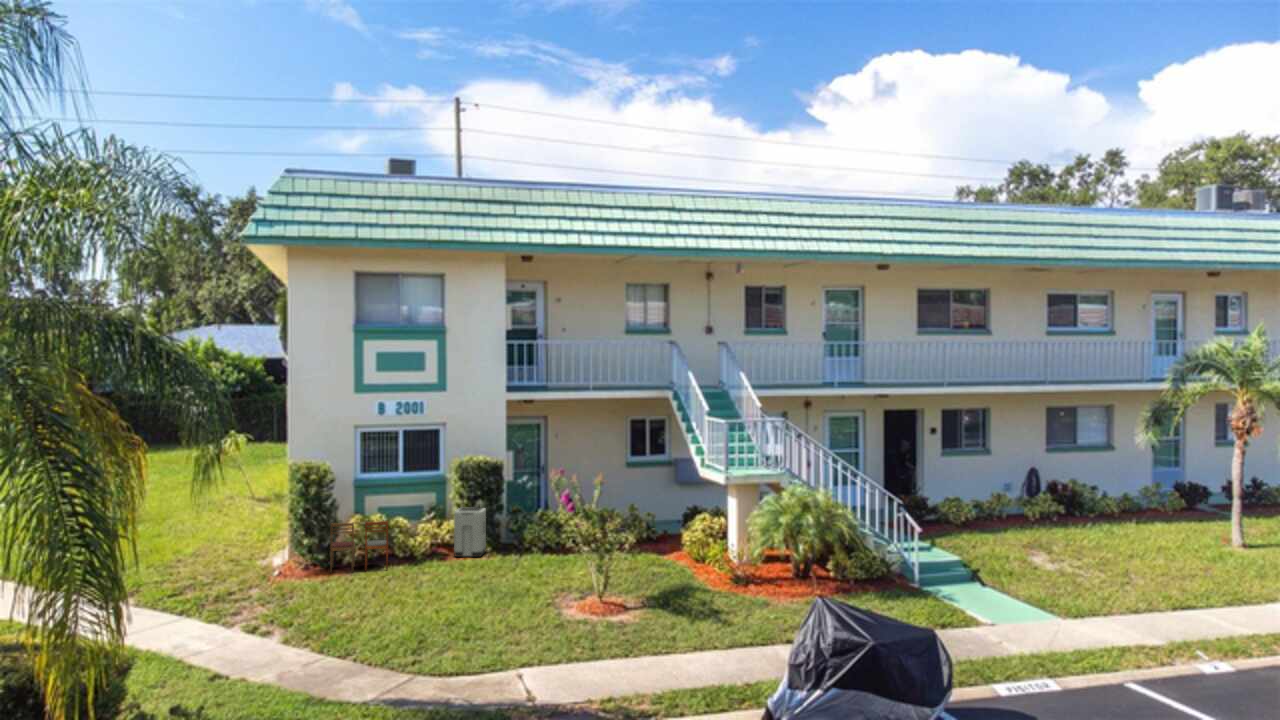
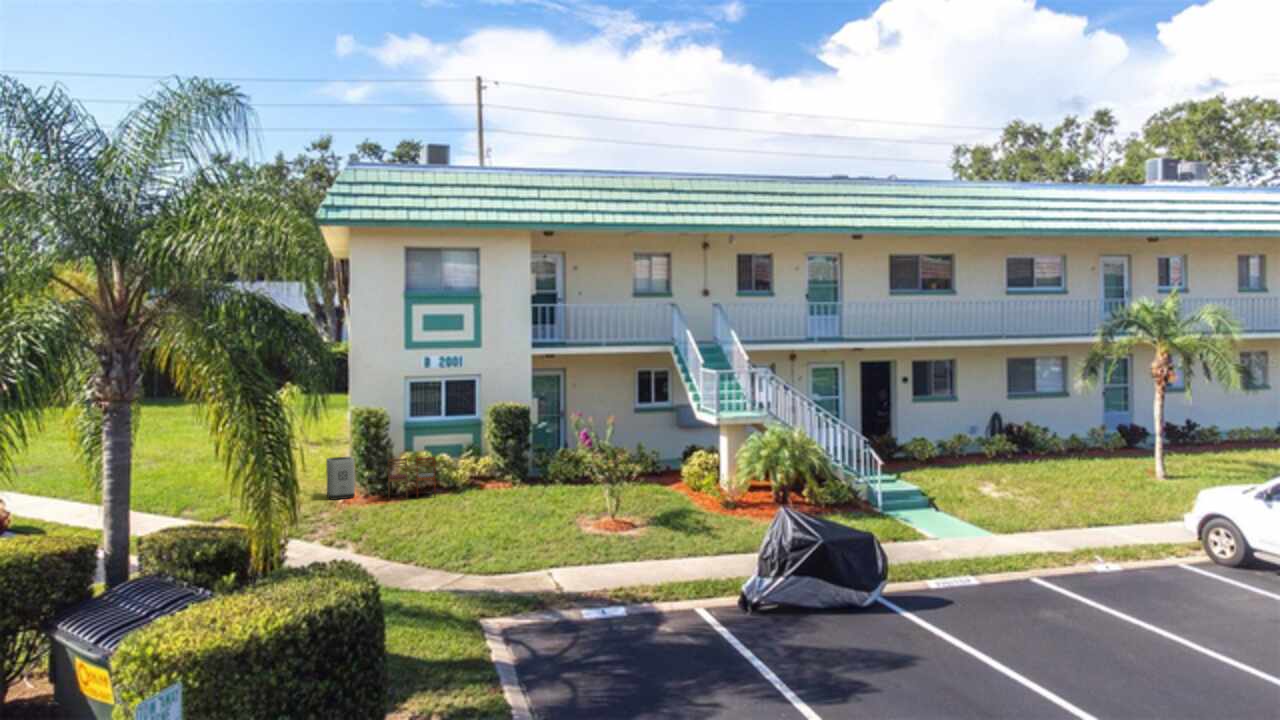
trash can: present [454,508,486,557] -> present [326,457,355,500]

